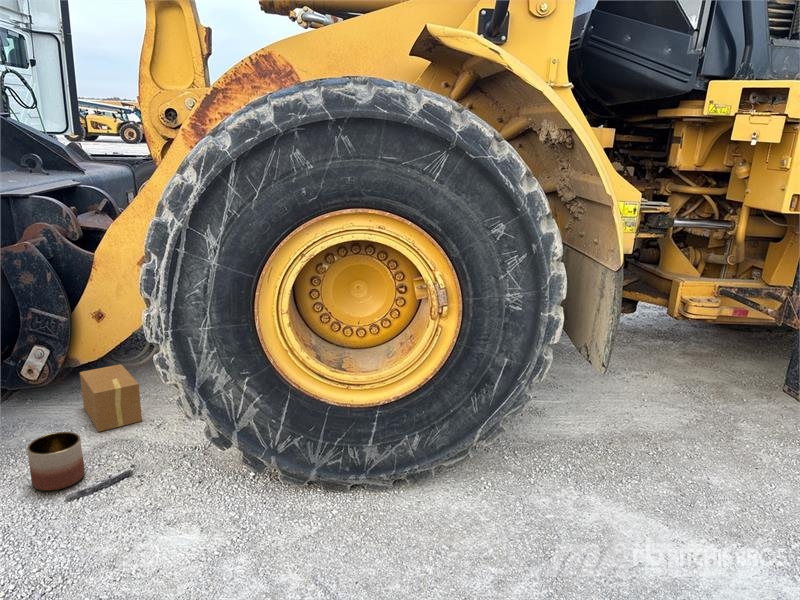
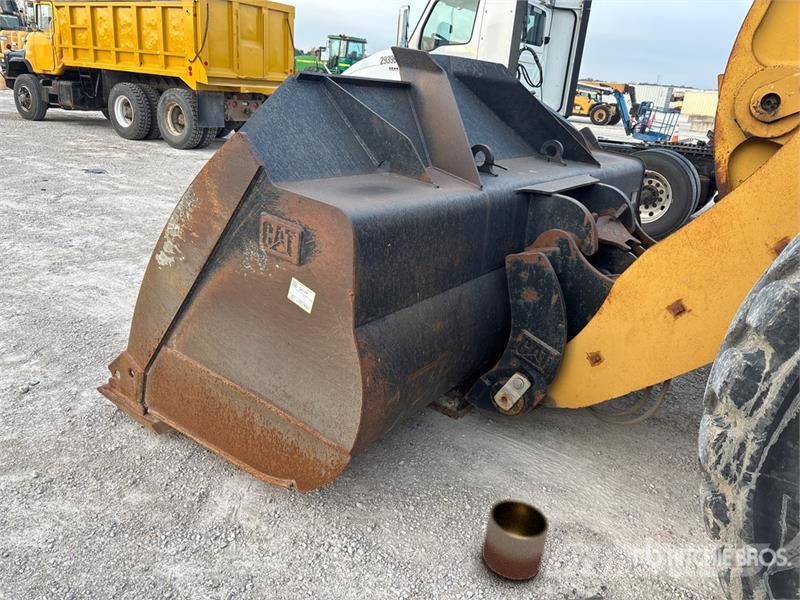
cardboard box: present [80,364,142,432] -> none [541,413,621,507]

